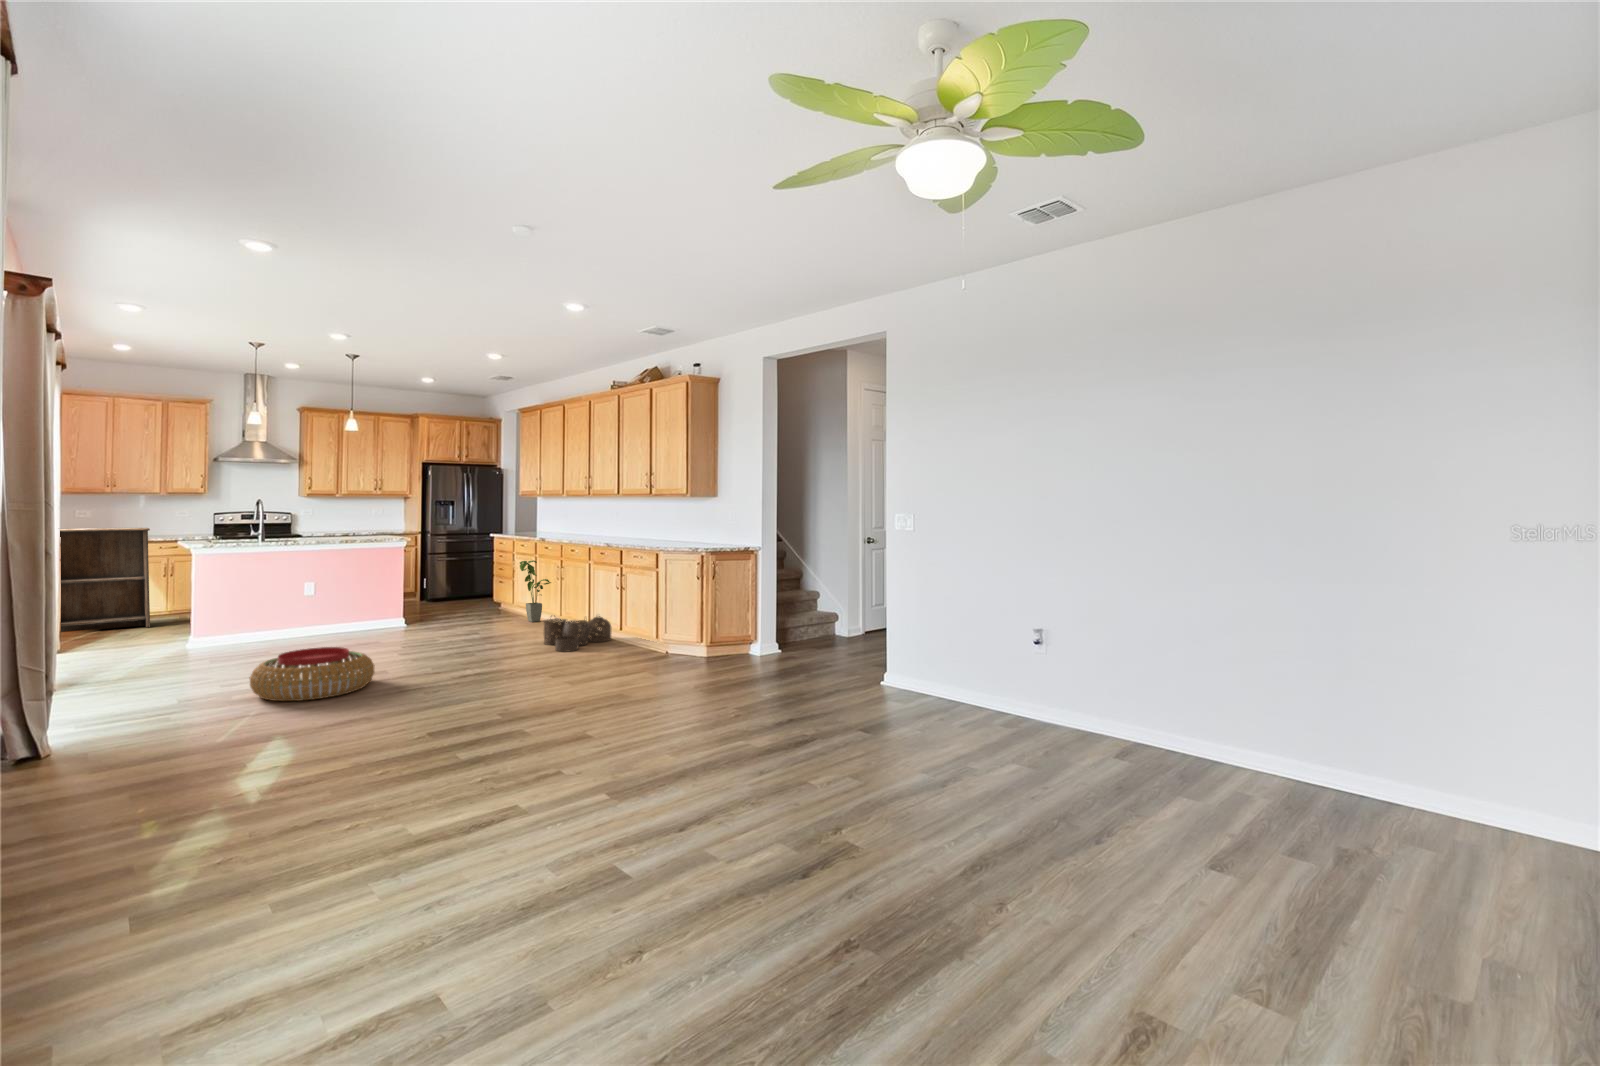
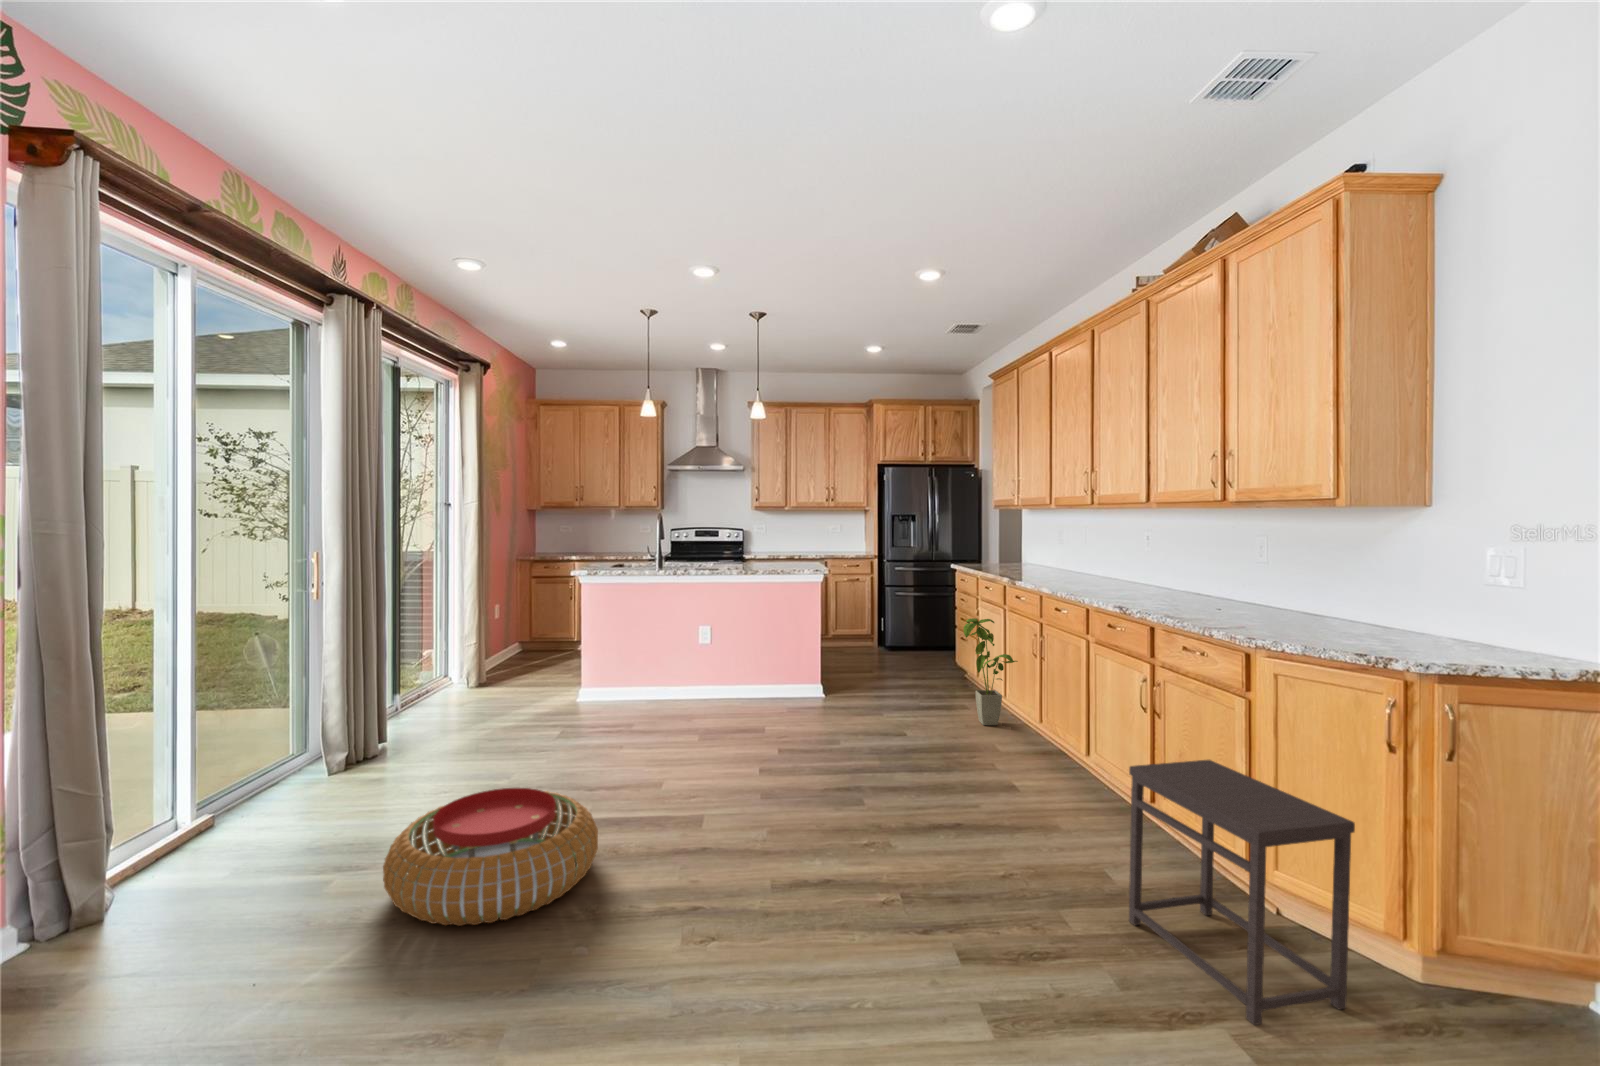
bookshelf: present [60,528,150,632] -> none [502,545,596,656]
side table: none [620,592,688,662] -> present [1129,760,1355,1025]
woven basket: present [544,616,611,652] -> none [968,751,1117,862]

